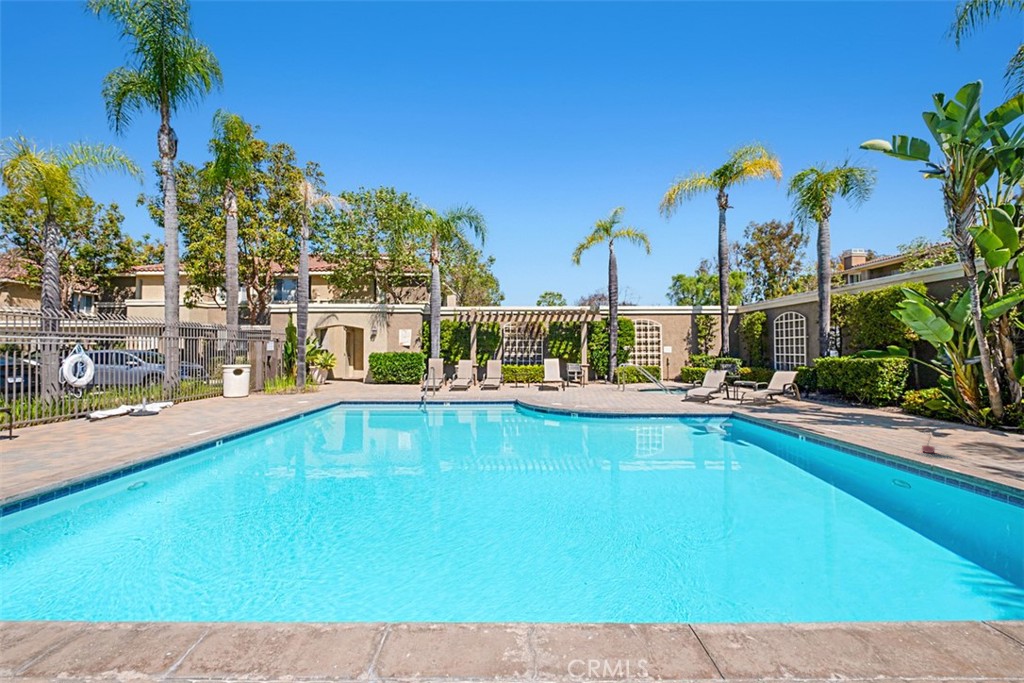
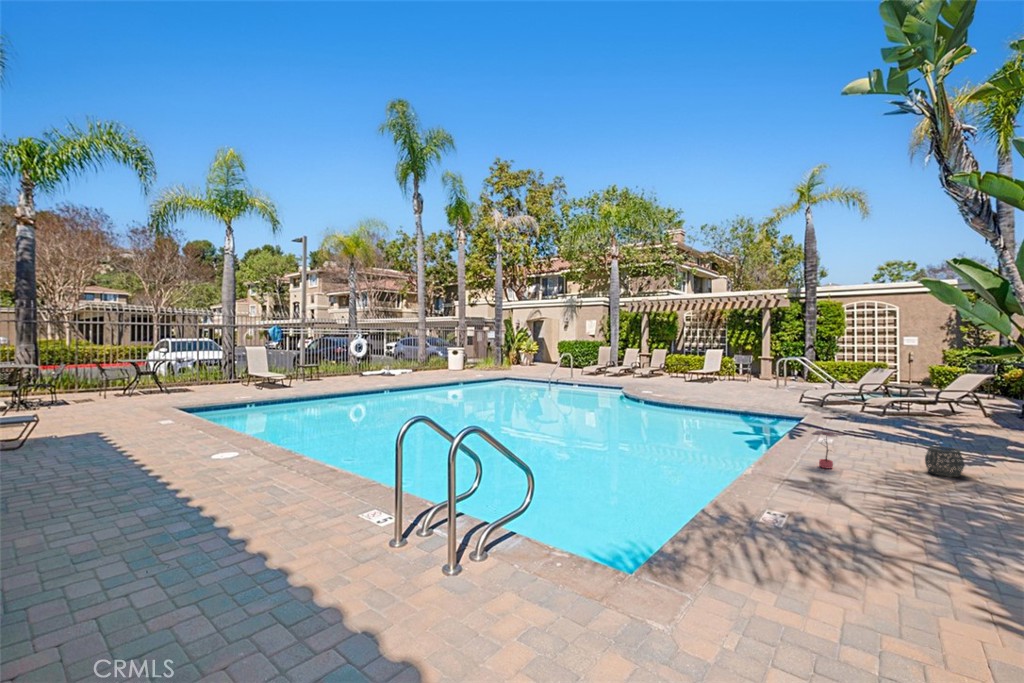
woven basket: none [962,424,993,446] -> present [925,446,964,477]

